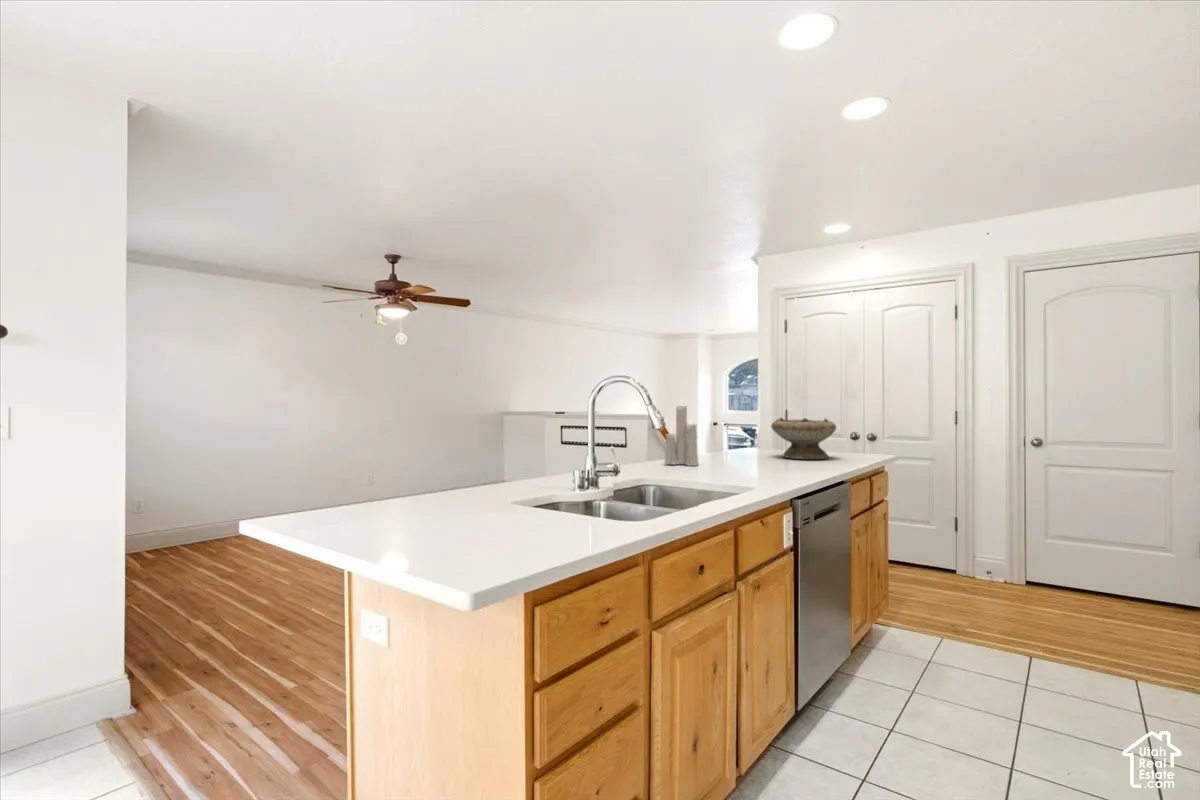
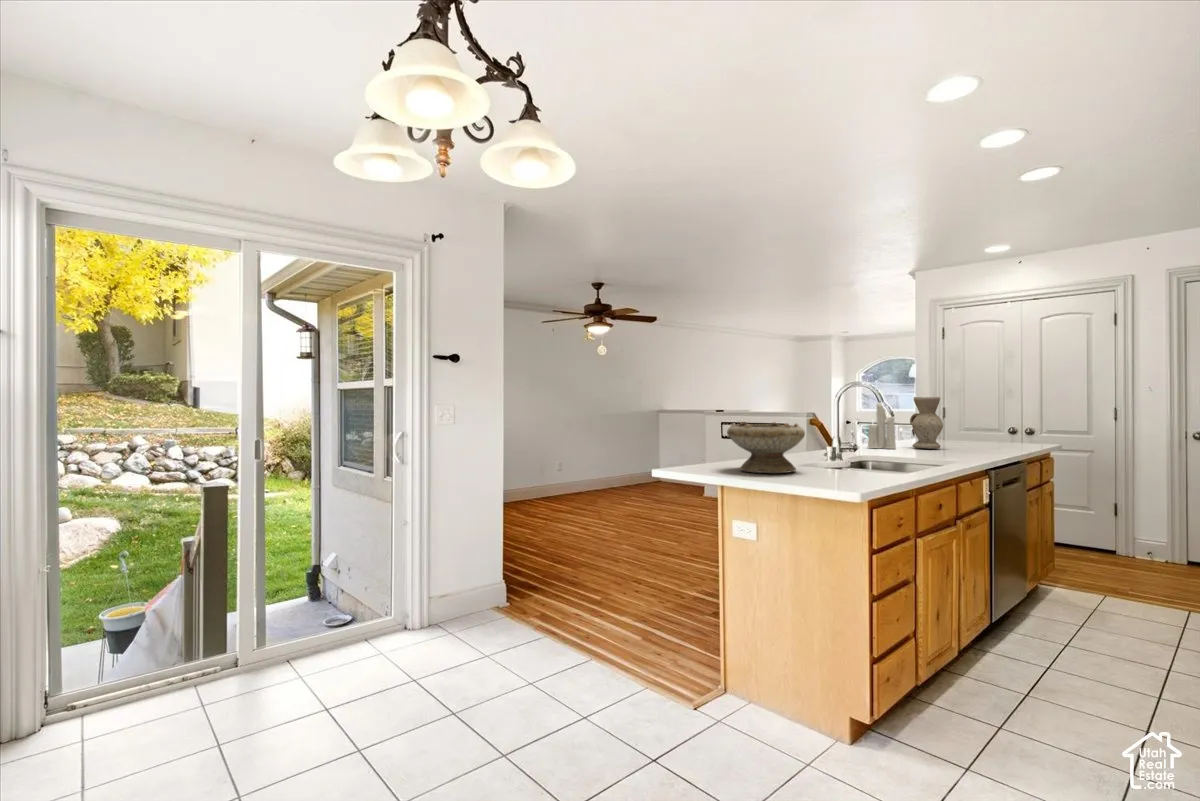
vase: none [719,398,755,465] -> present [910,397,943,449]
bowl: present [771,418,836,459] -> present [727,422,805,473]

